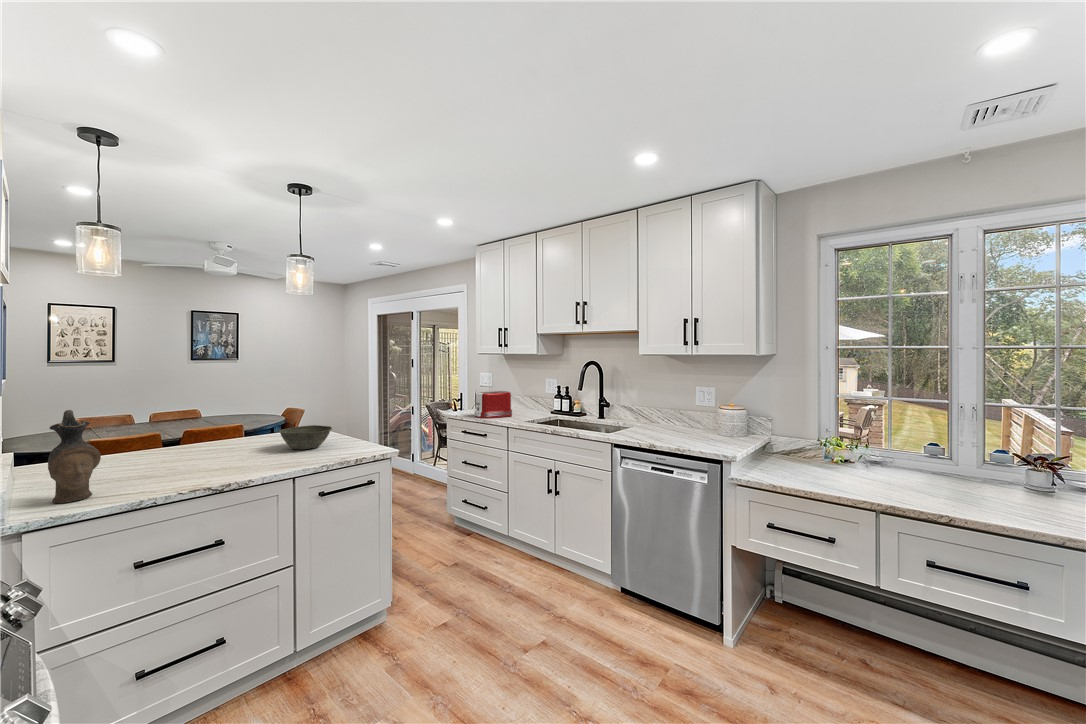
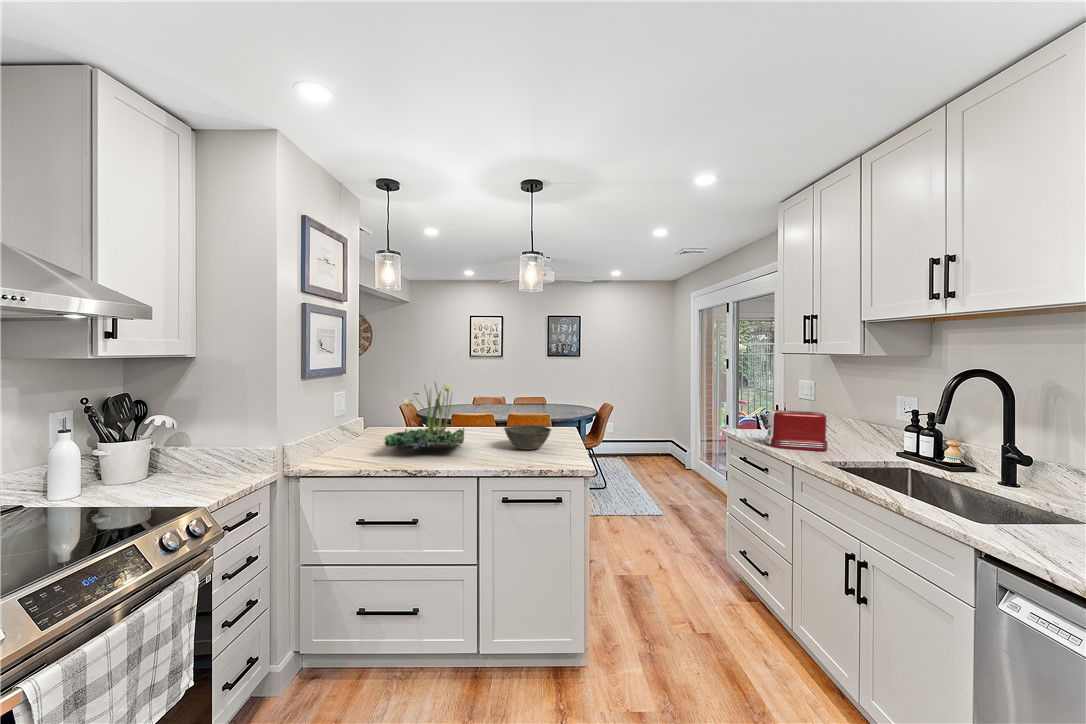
plant: none [129,390,257,472] -> present [385,384,464,449]
ceramic pitcher: present [48,410,101,503] -> none [318,391,348,460]

